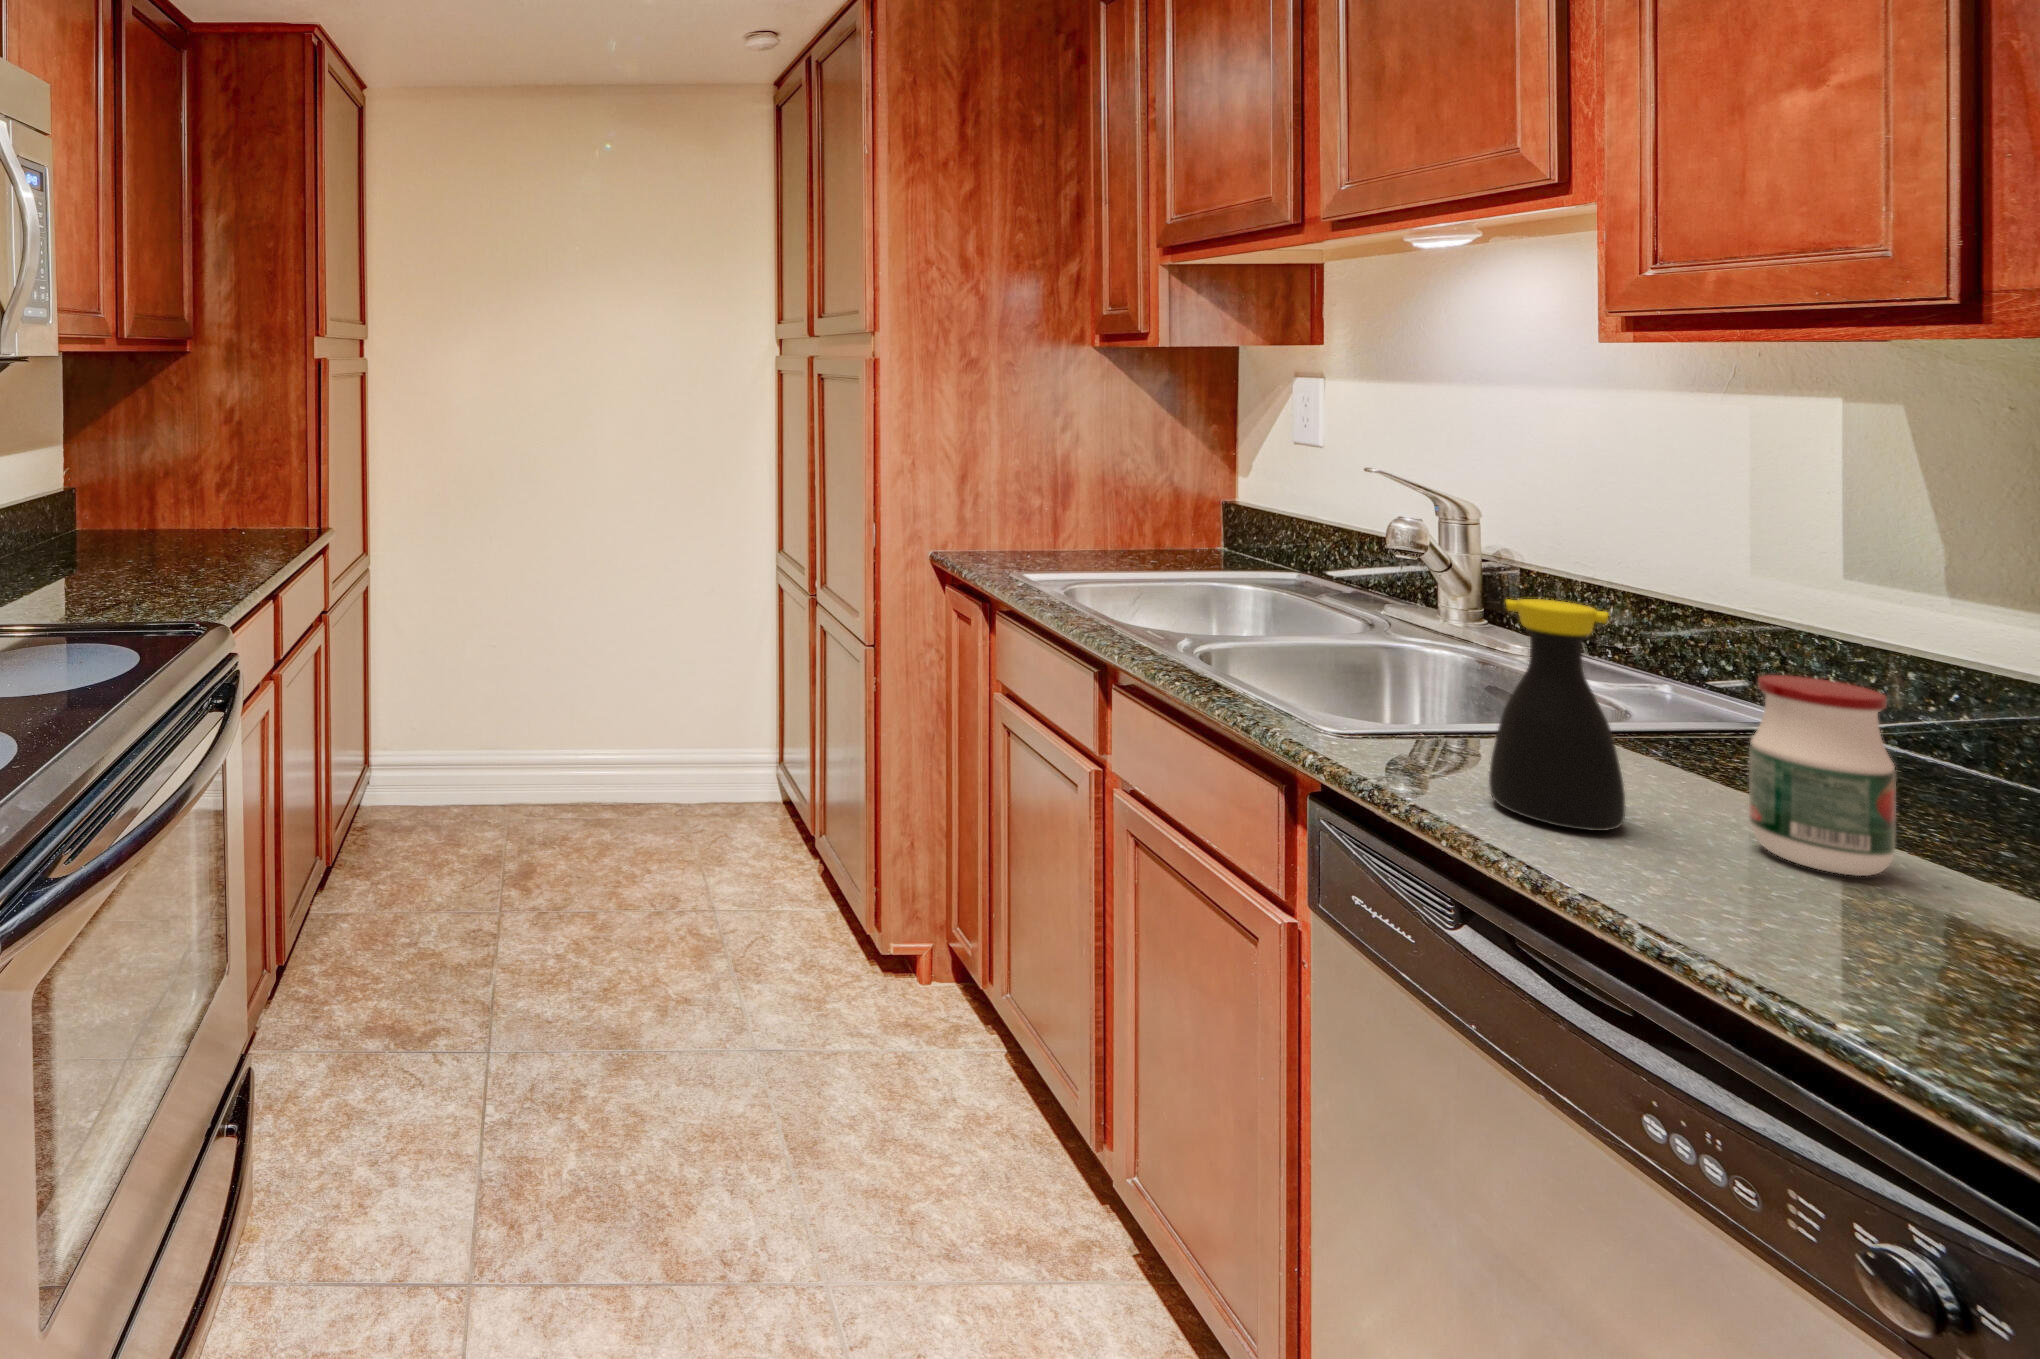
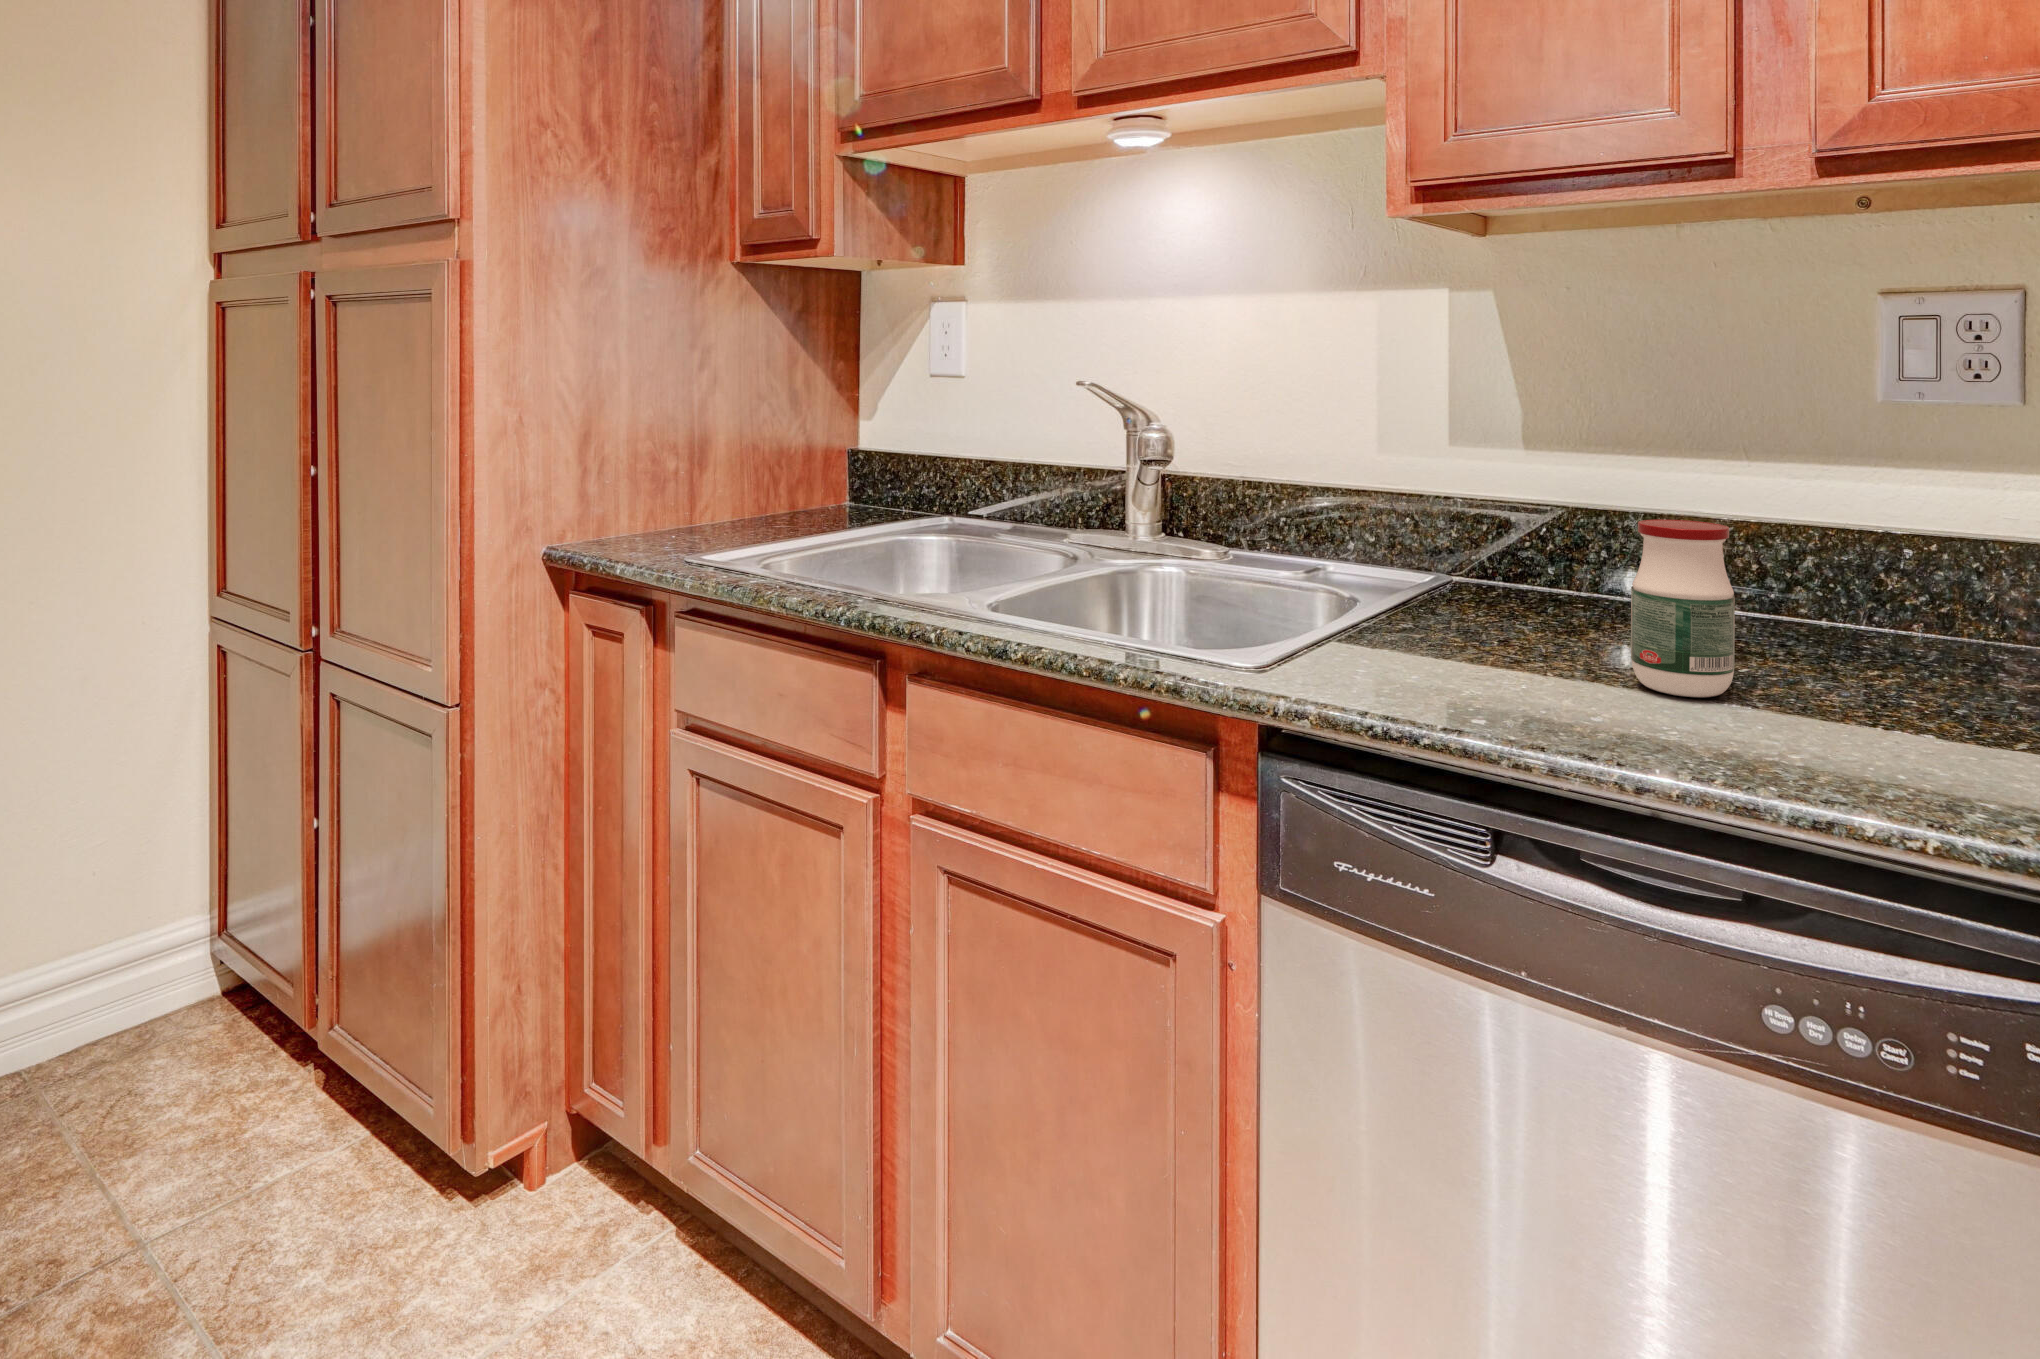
bottle: present [1489,599,1625,831] -> none [1471,474,1589,716]

